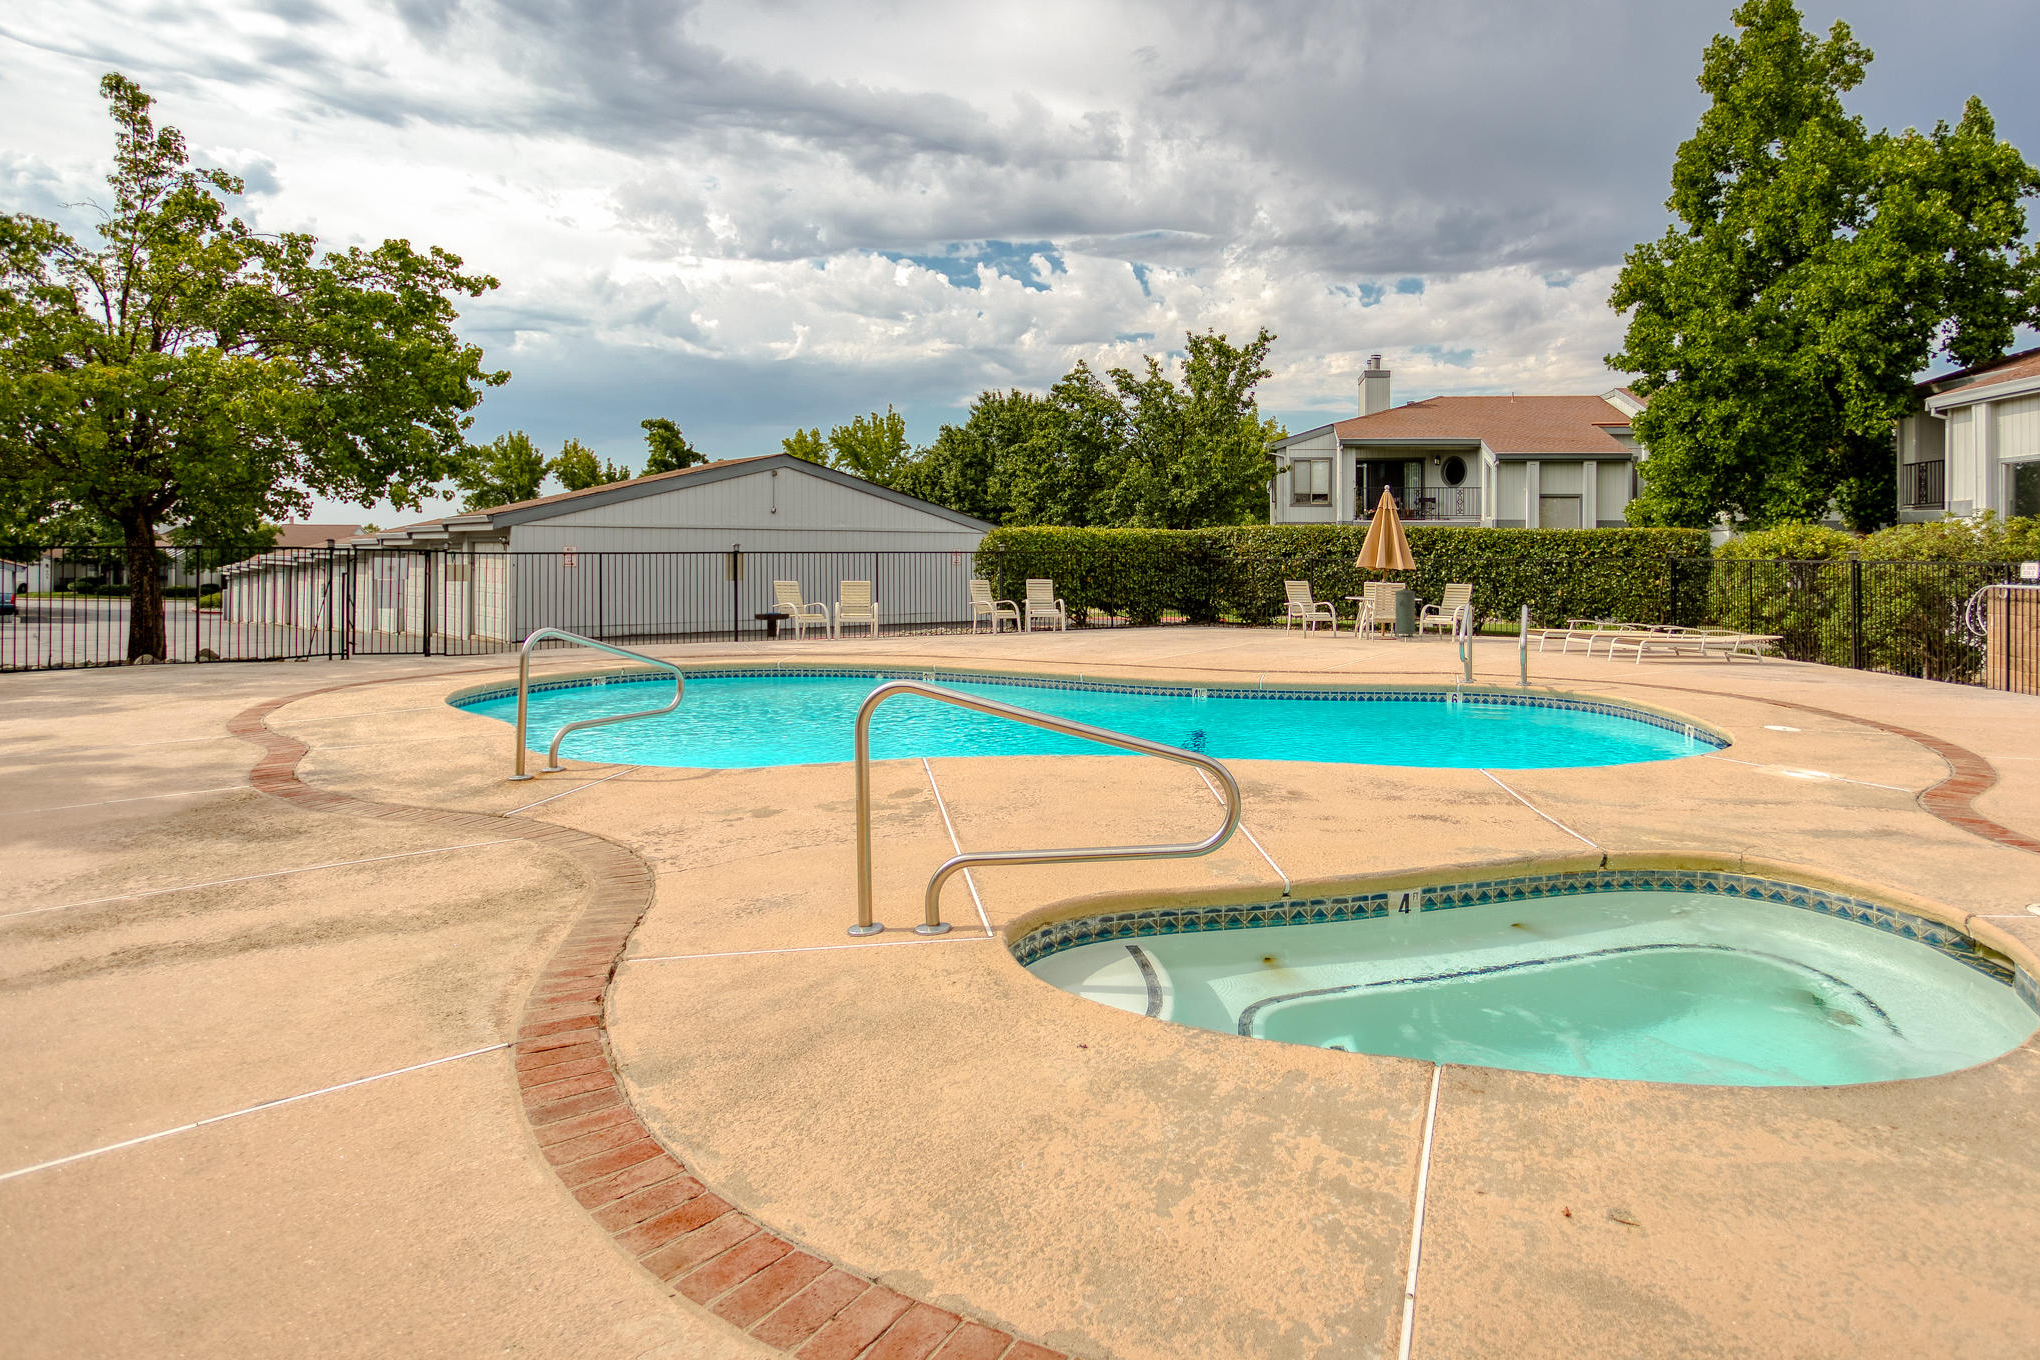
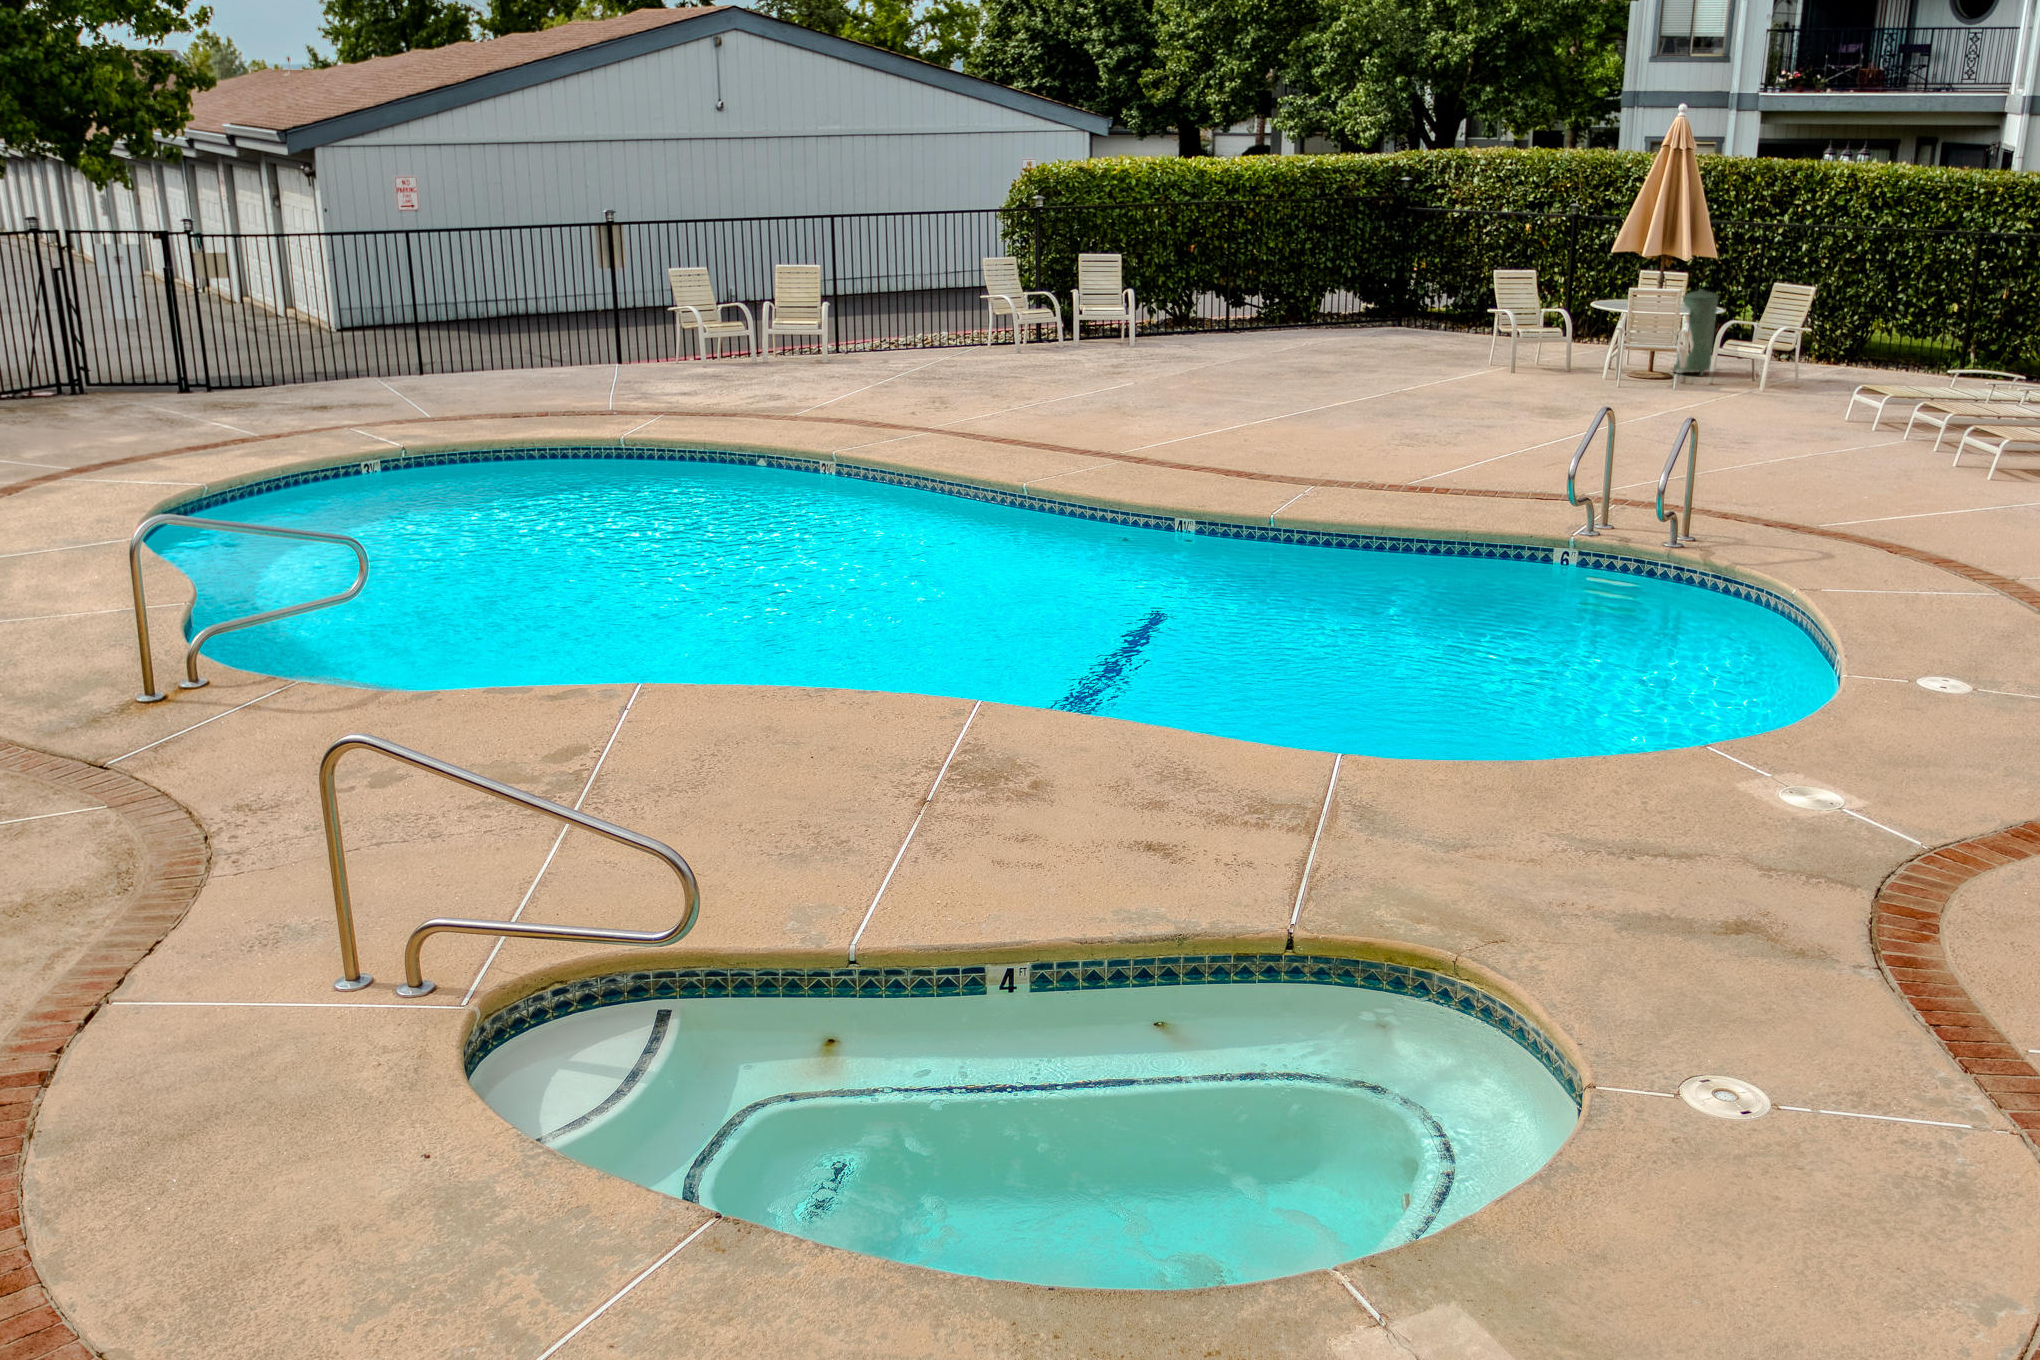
side table: present [755,613,789,637] -> none [667,317,718,354]

